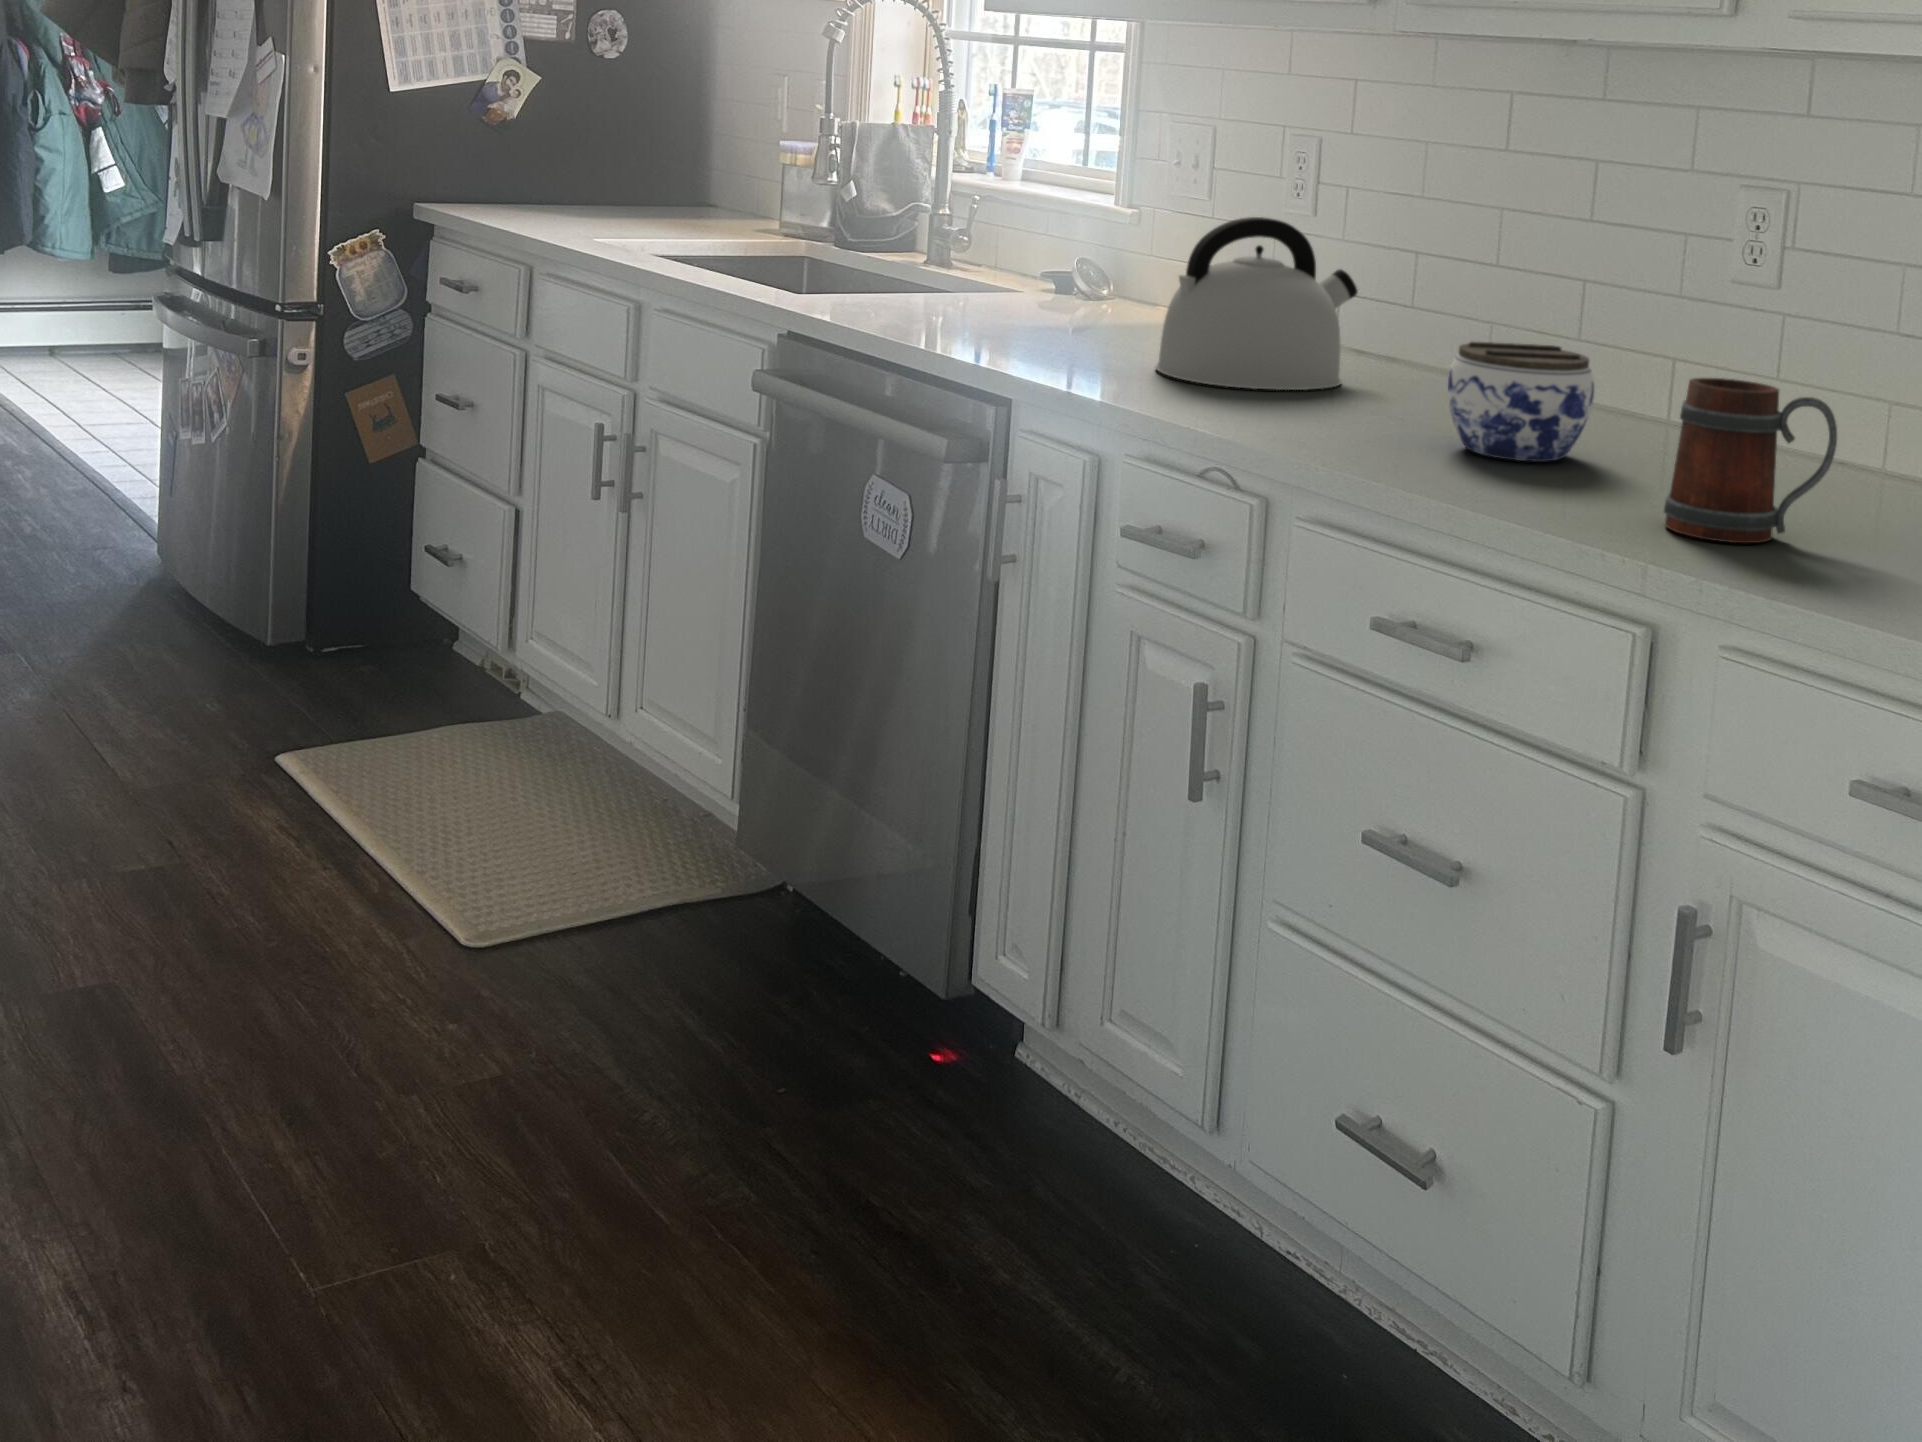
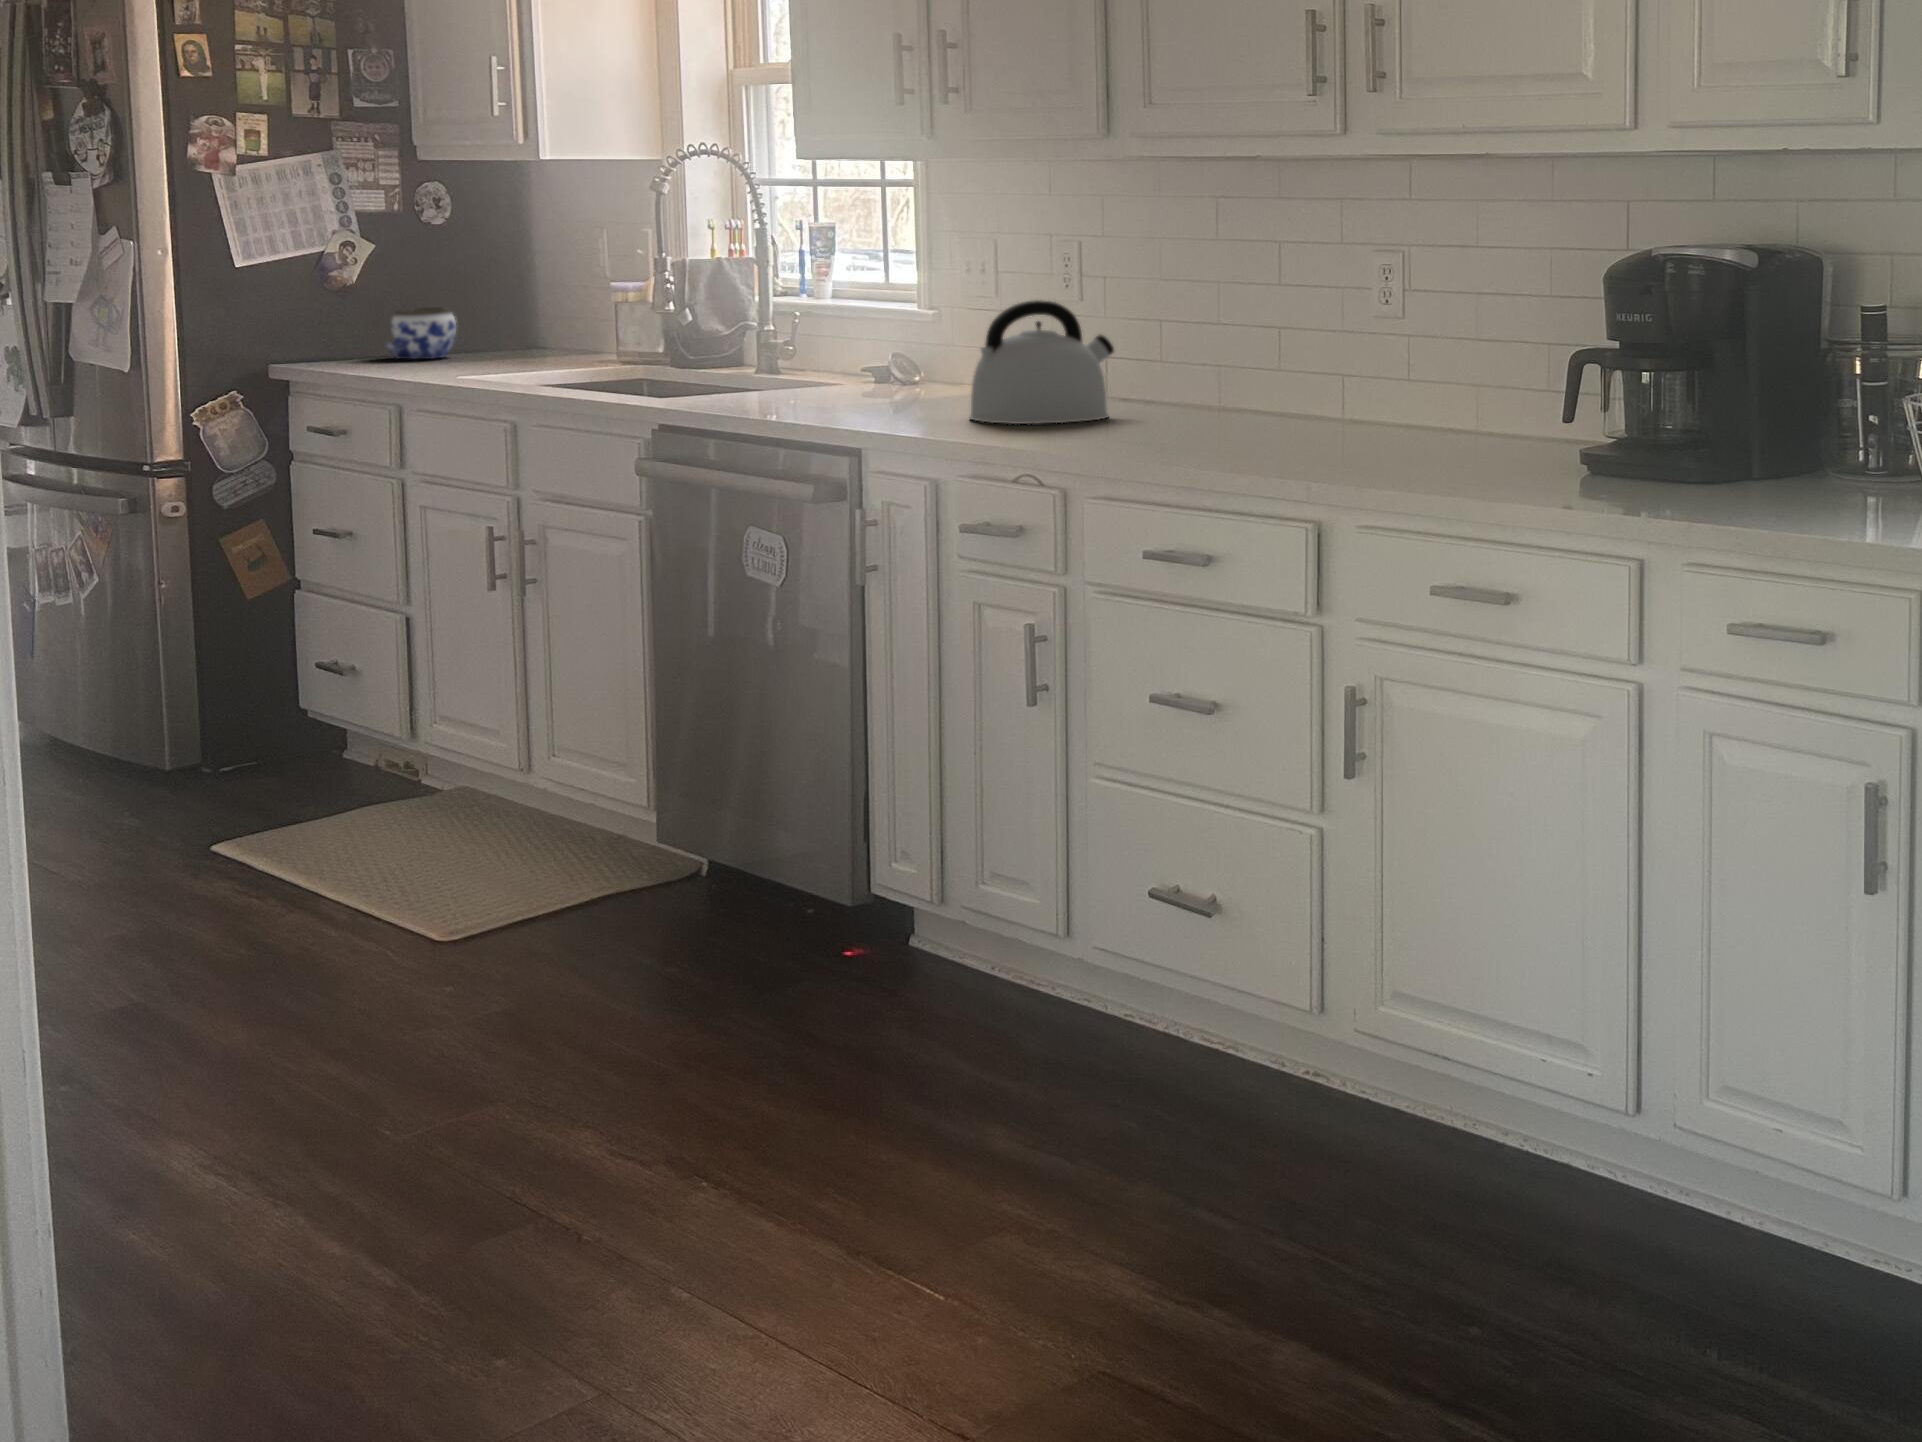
jar: present [1448,341,1594,462] -> present [385,308,456,359]
mug: present [1664,378,1837,543] -> none [1321,367,1422,468]

